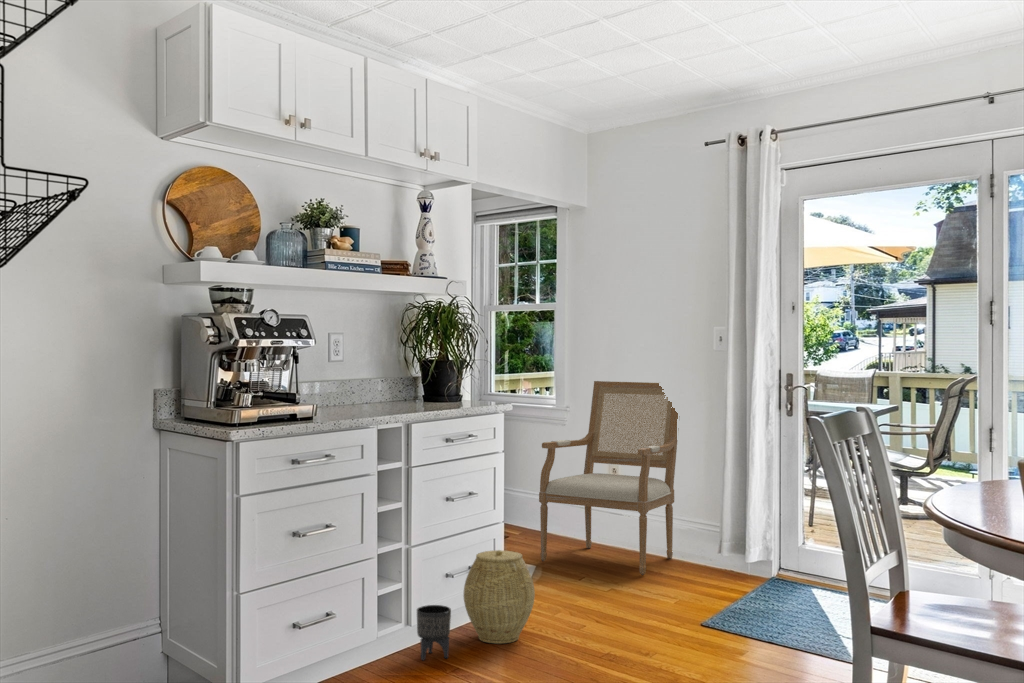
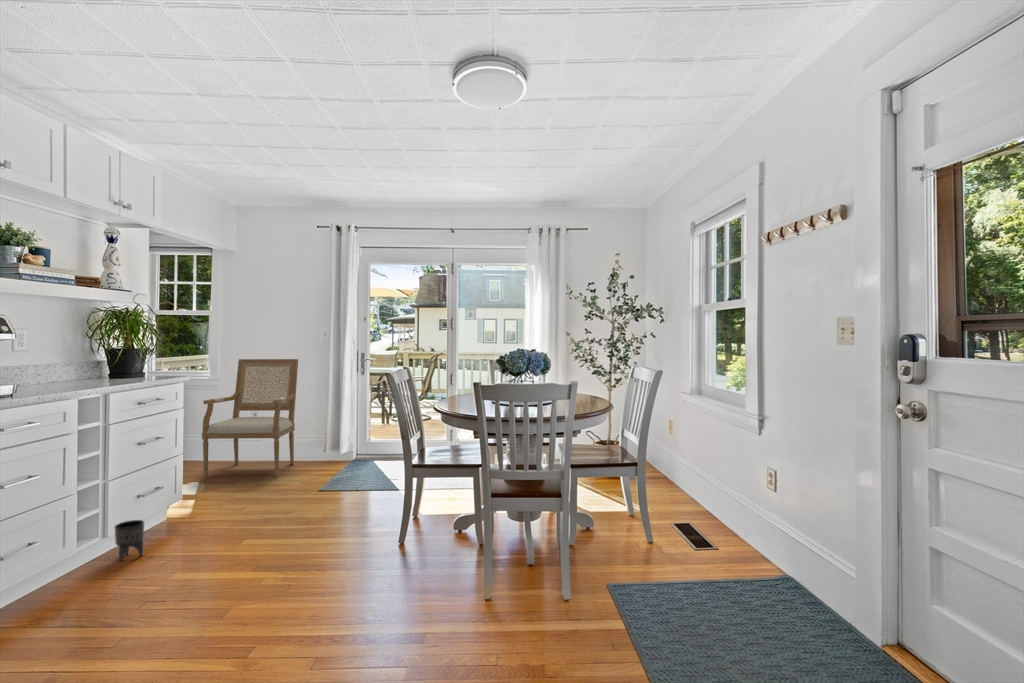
woven basket: present [464,550,535,644] -> none [152,475,208,539]

